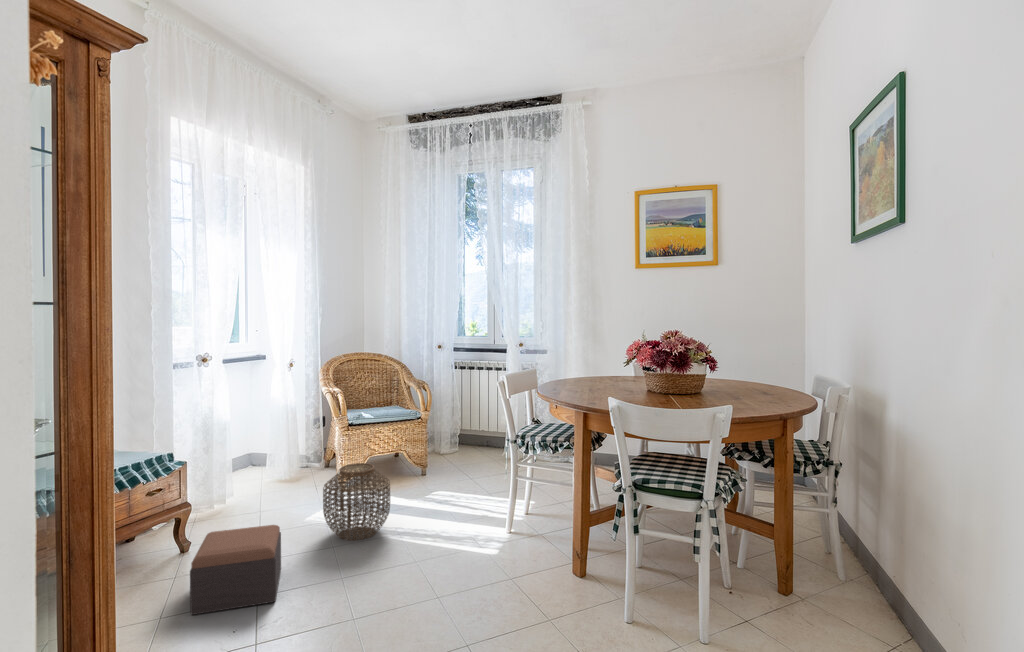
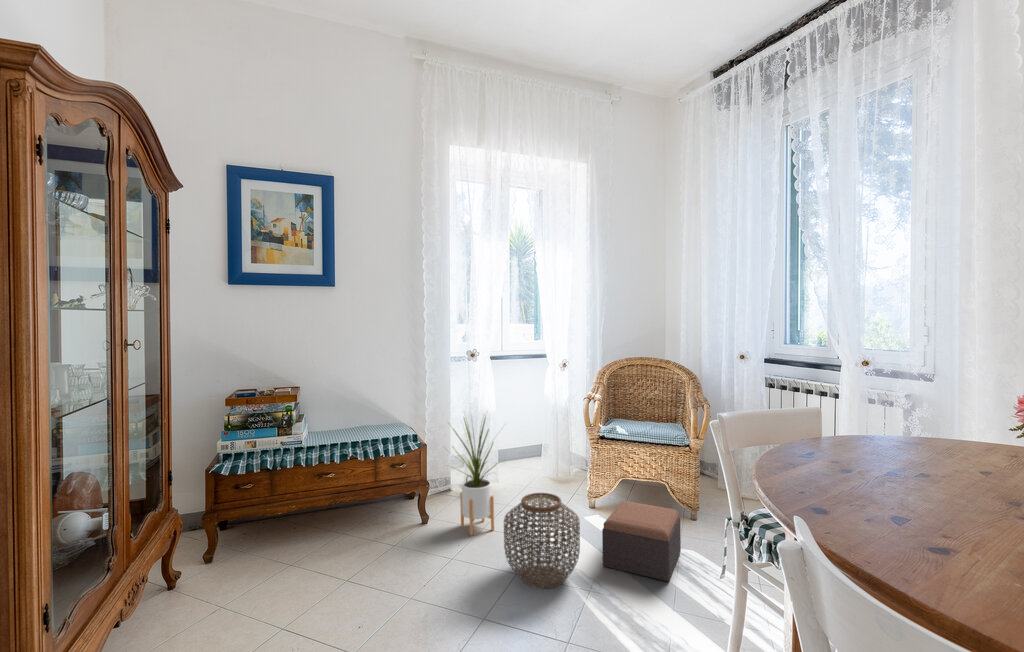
house plant: none [218,405,289,532] -> present [453,418,497,536]
footstool: present [190,525,281,615] -> present [602,501,681,581]

